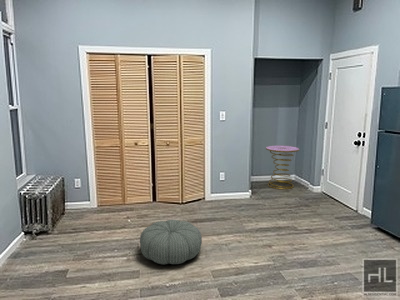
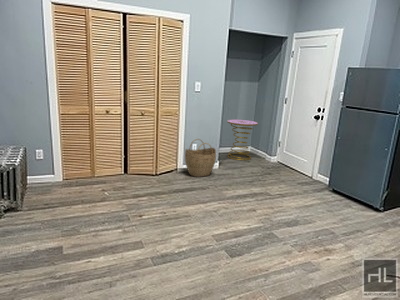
woven basket: none [213,167,244,206] -> present [185,139,216,177]
pouf: present [140,220,202,264] -> none [134,189,197,233]

